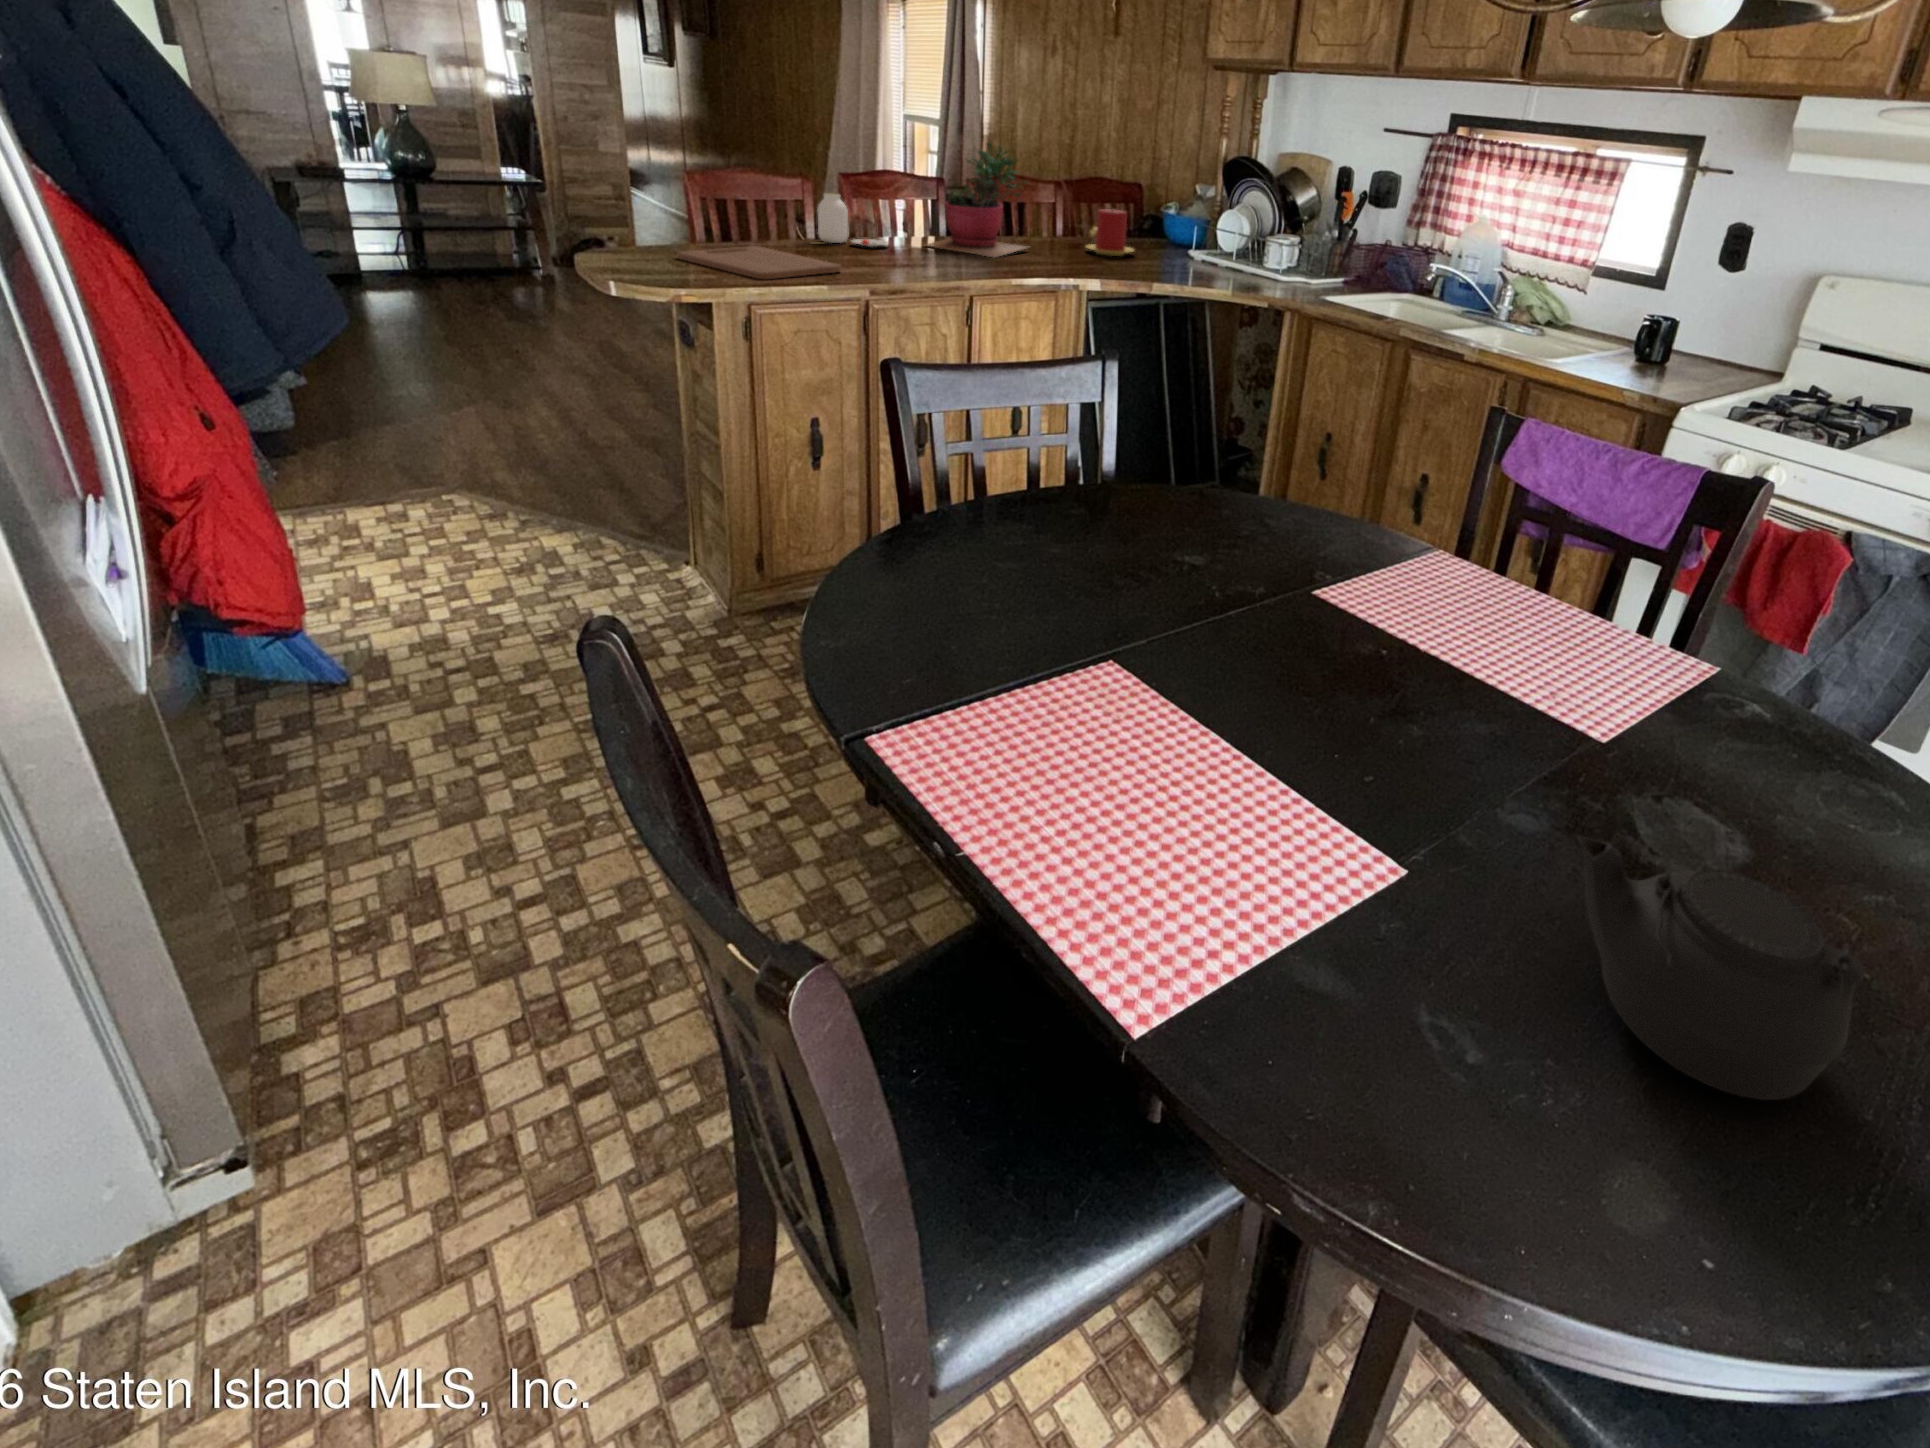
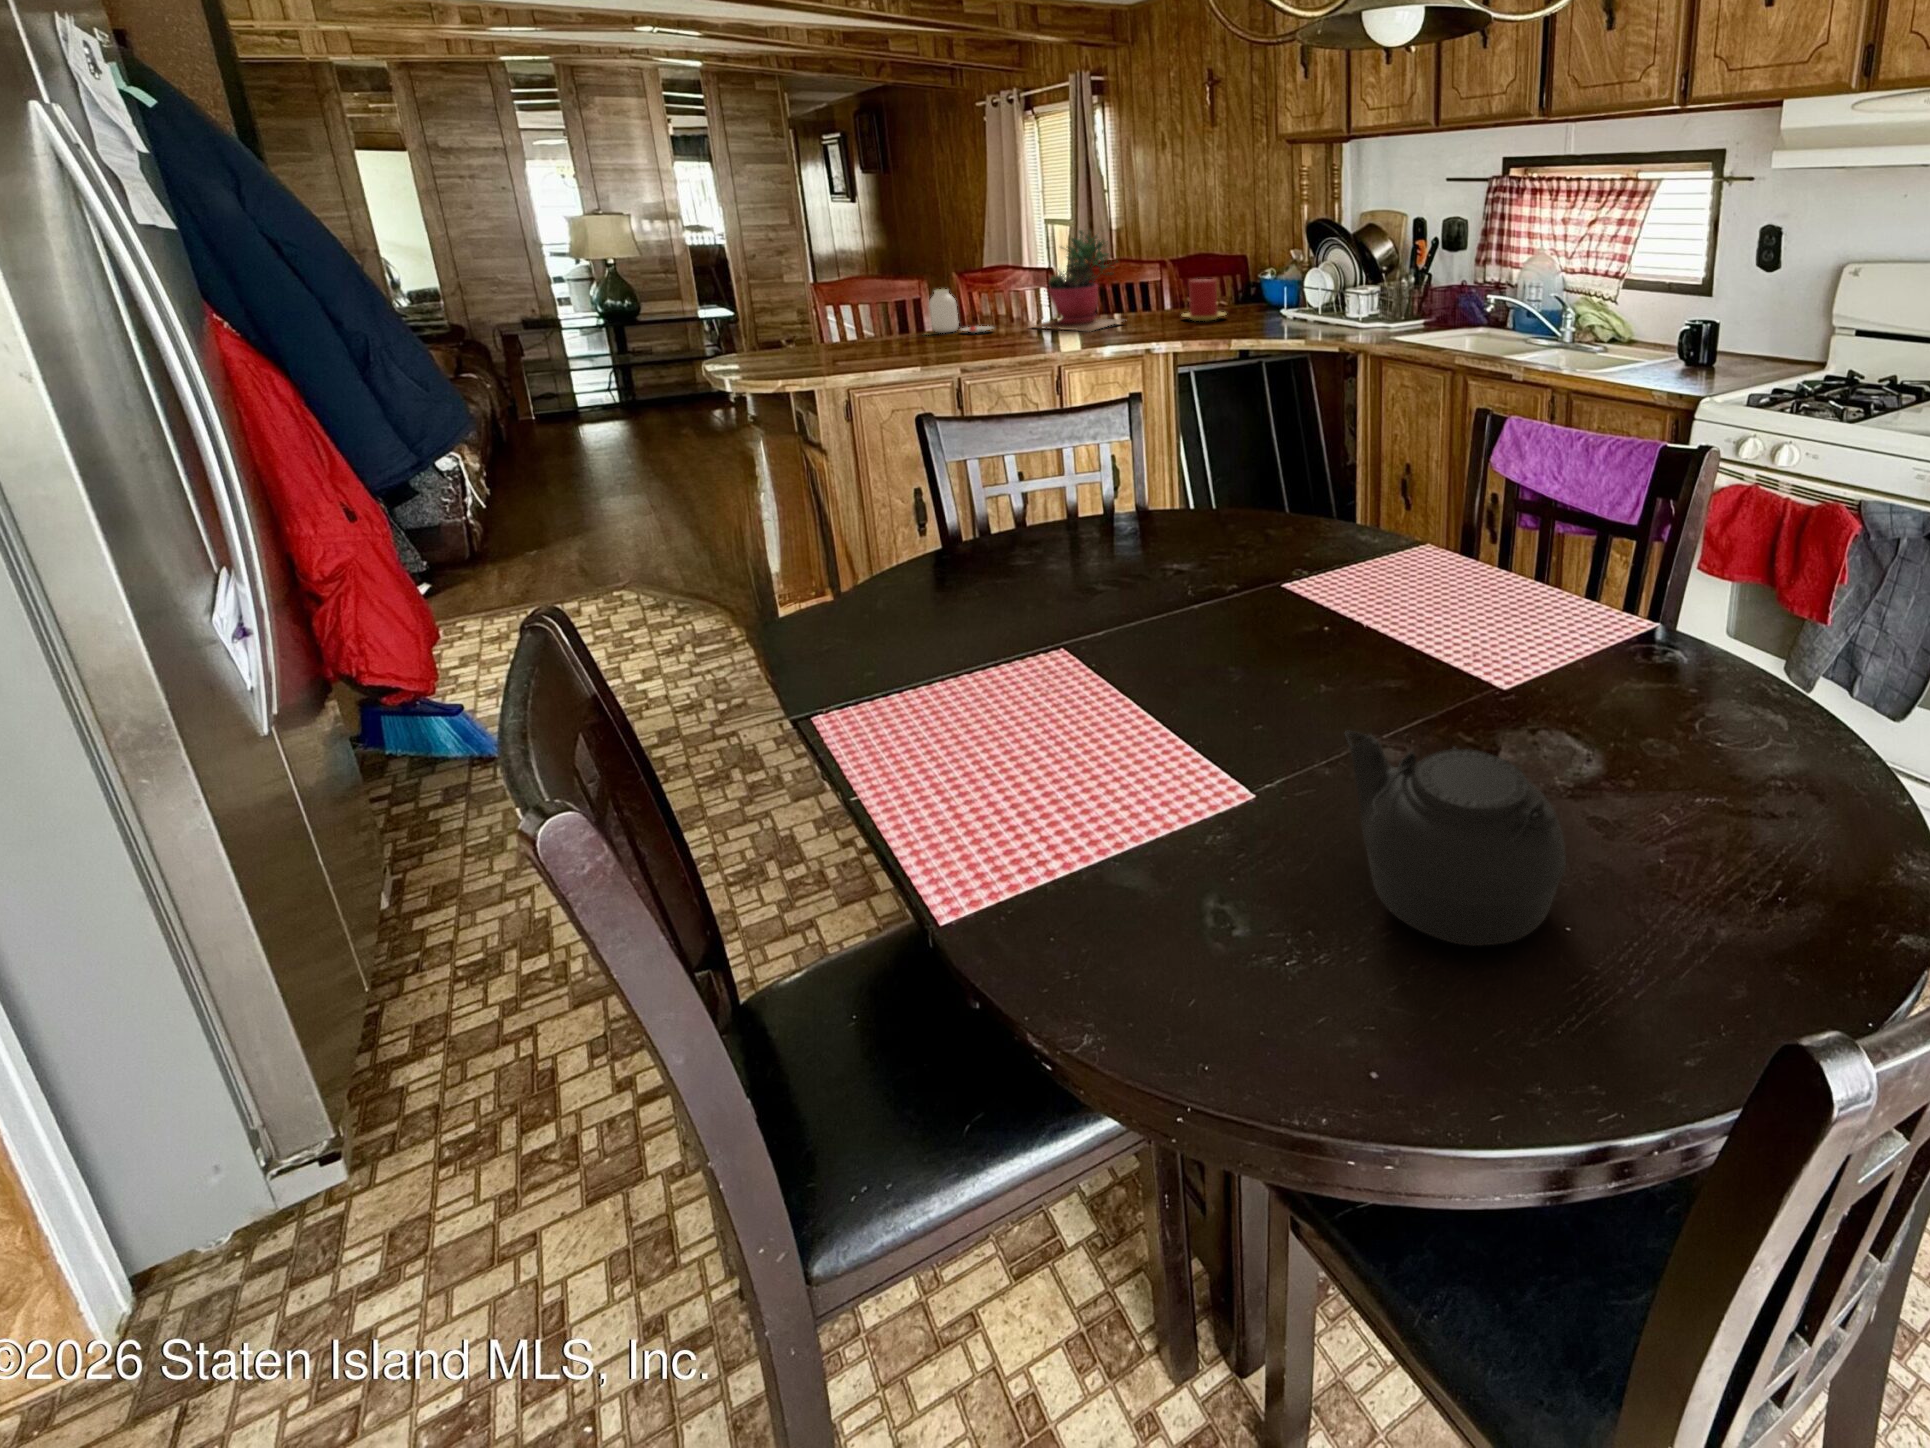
cutting board: present [678,246,841,279] -> none [794,340,937,366]

